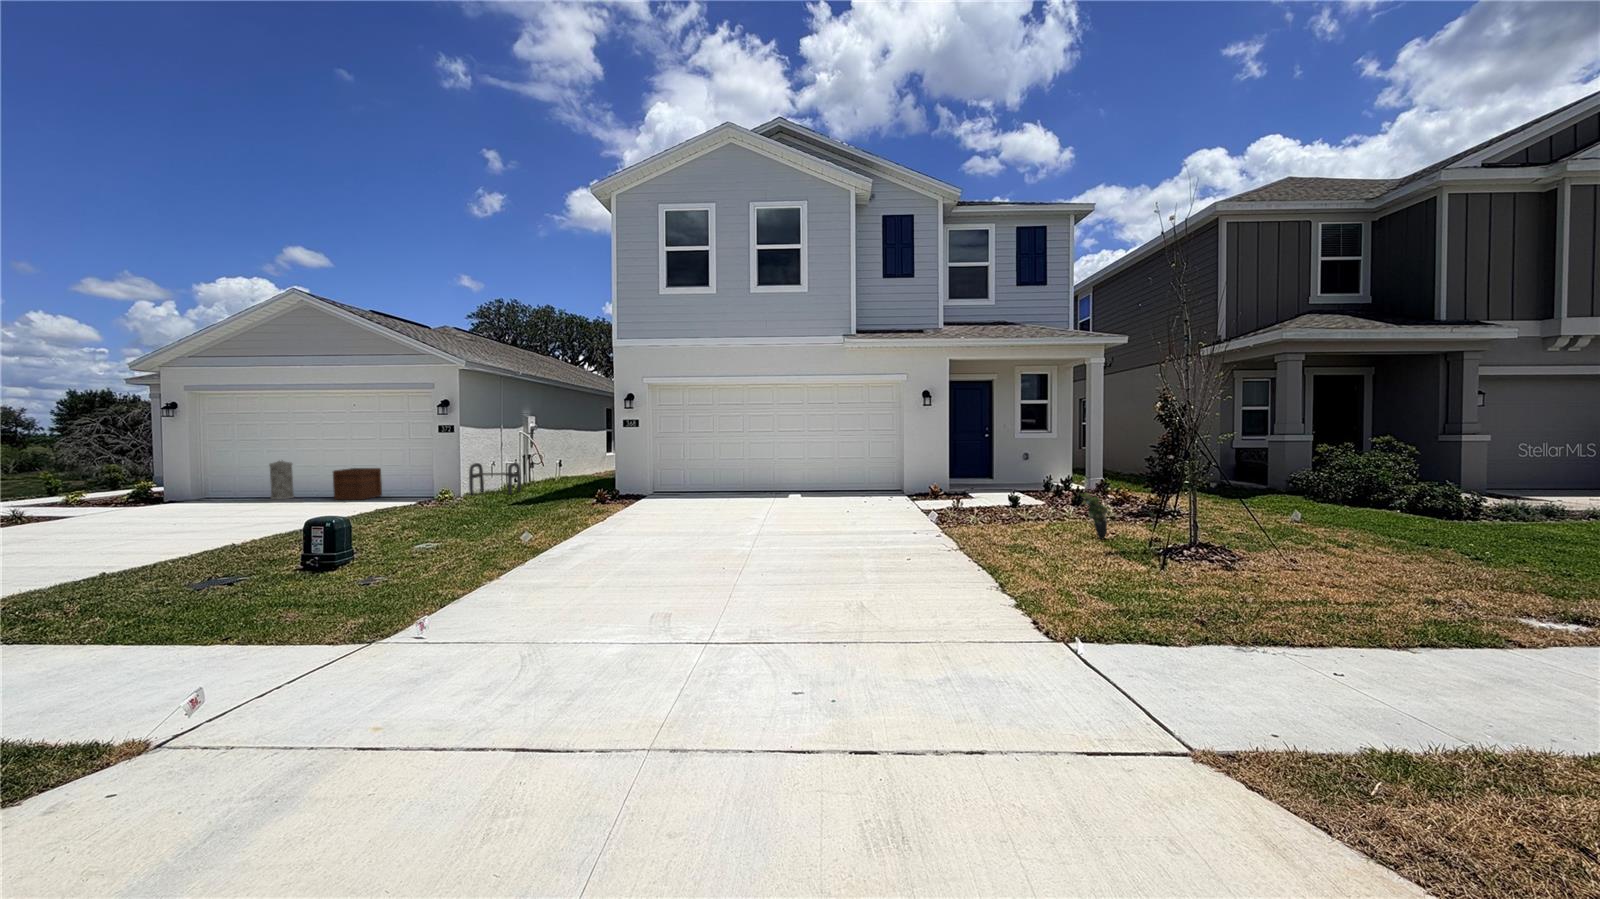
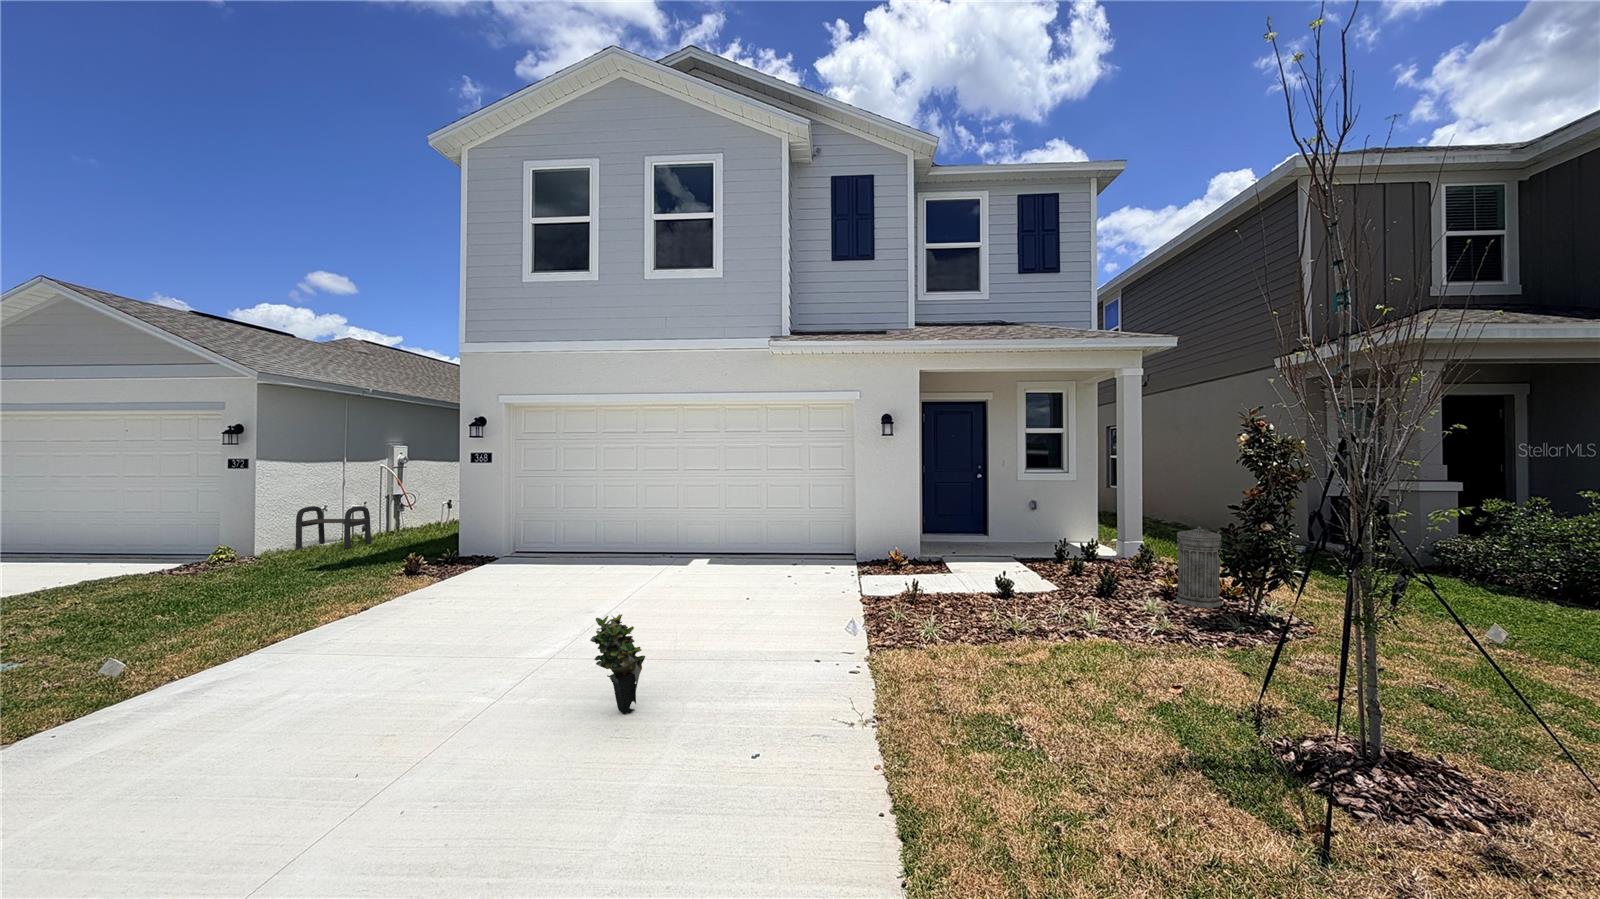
trash can: present [269,460,294,499] -> present [1176,527,1222,608]
wooden crate: present [333,468,382,500] -> none [111,512,186,556]
potted plant: present [1082,493,1109,539] -> present [590,614,645,714]

